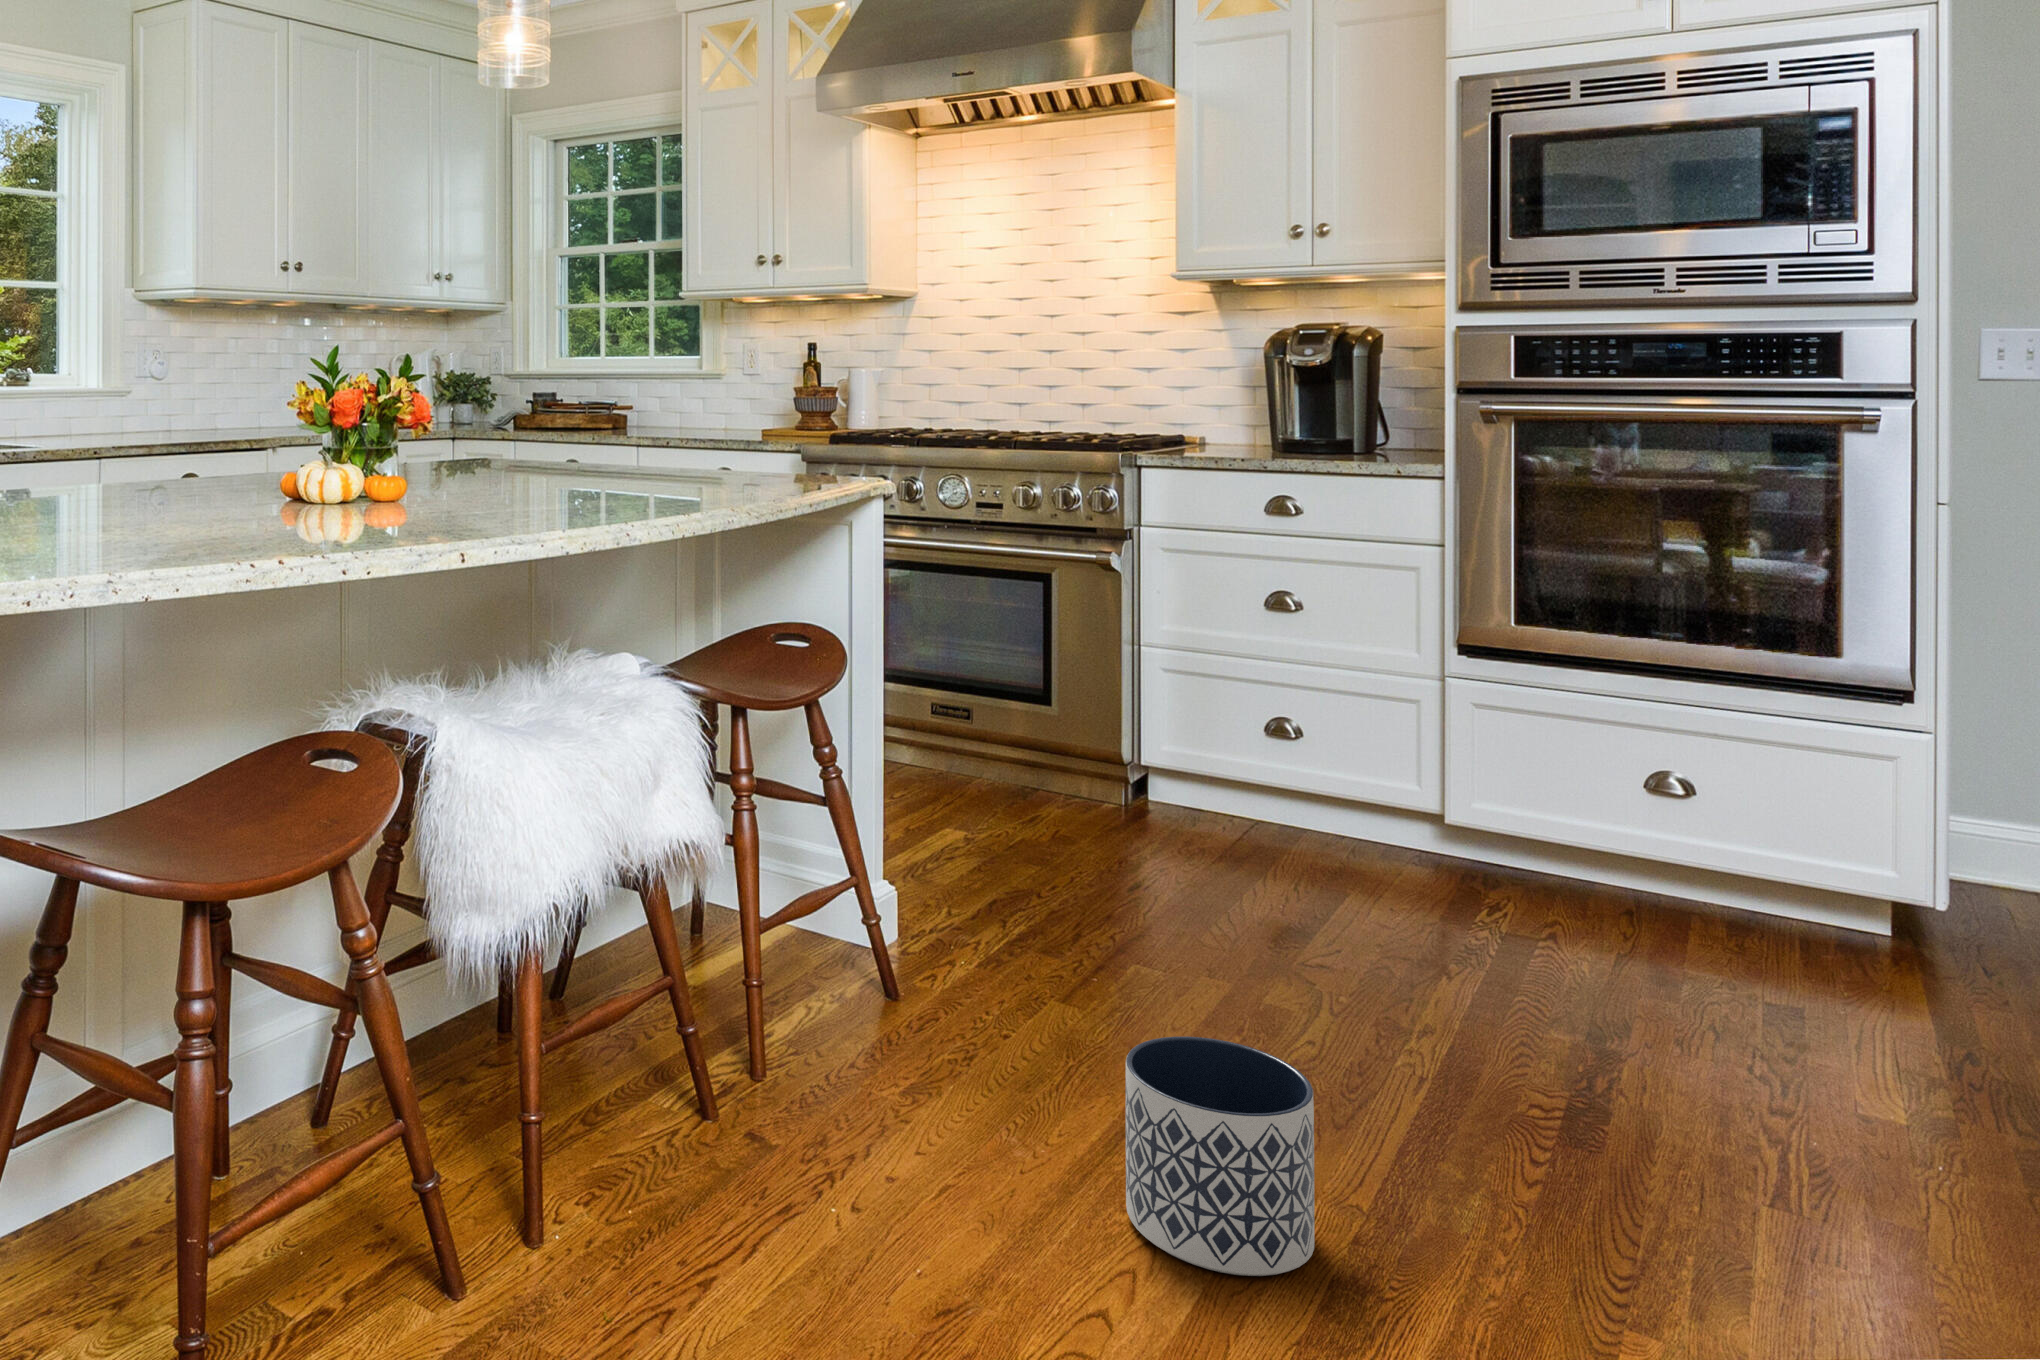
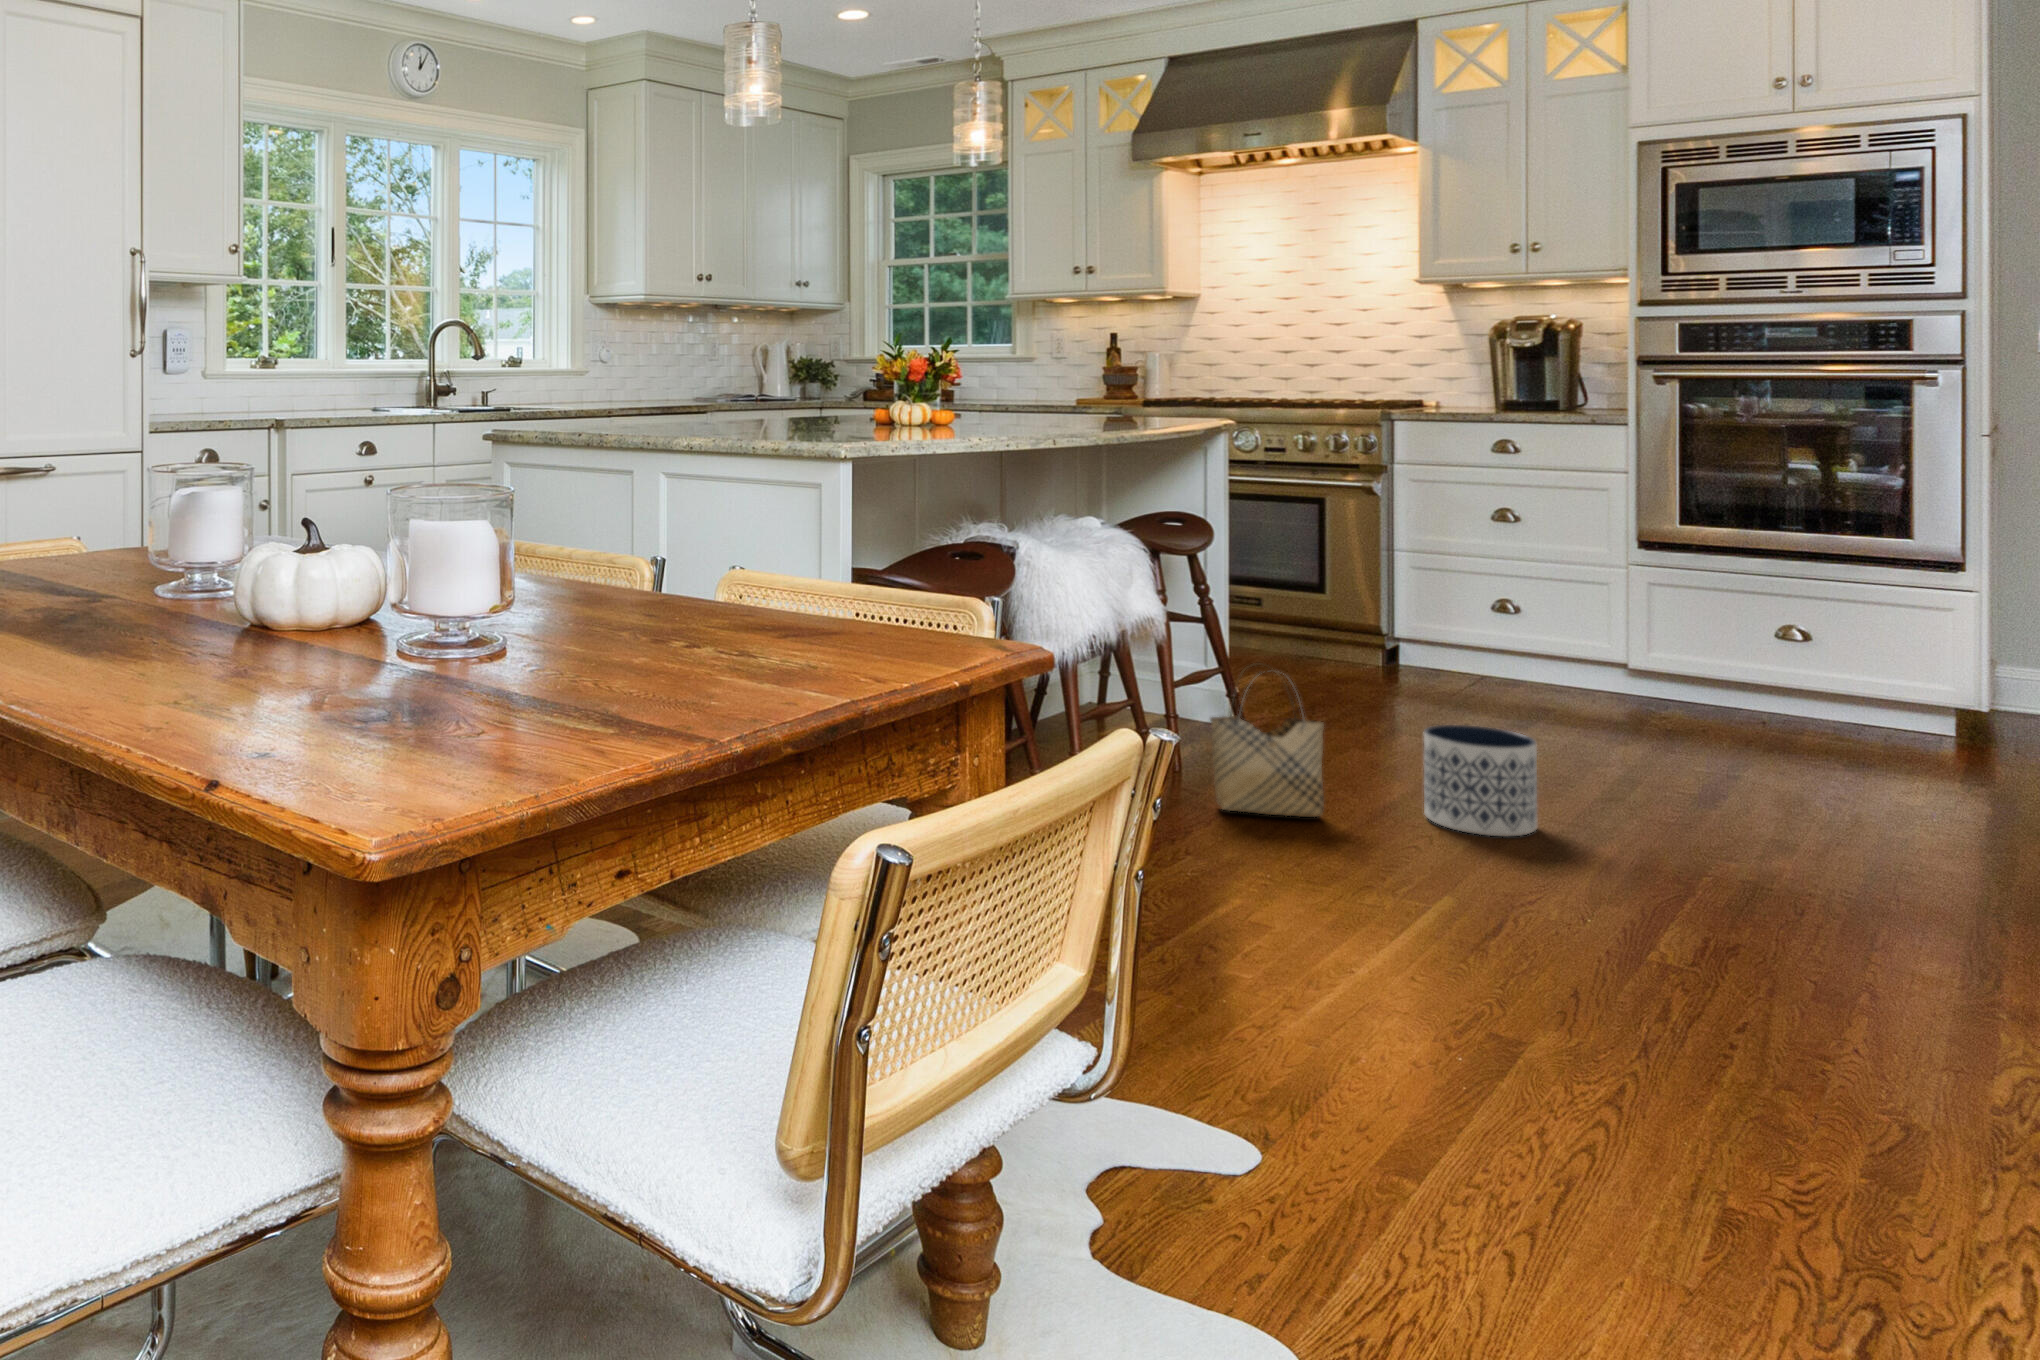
woven basket: none [763,930,958,1227] -> present [1210,664,1324,817]

